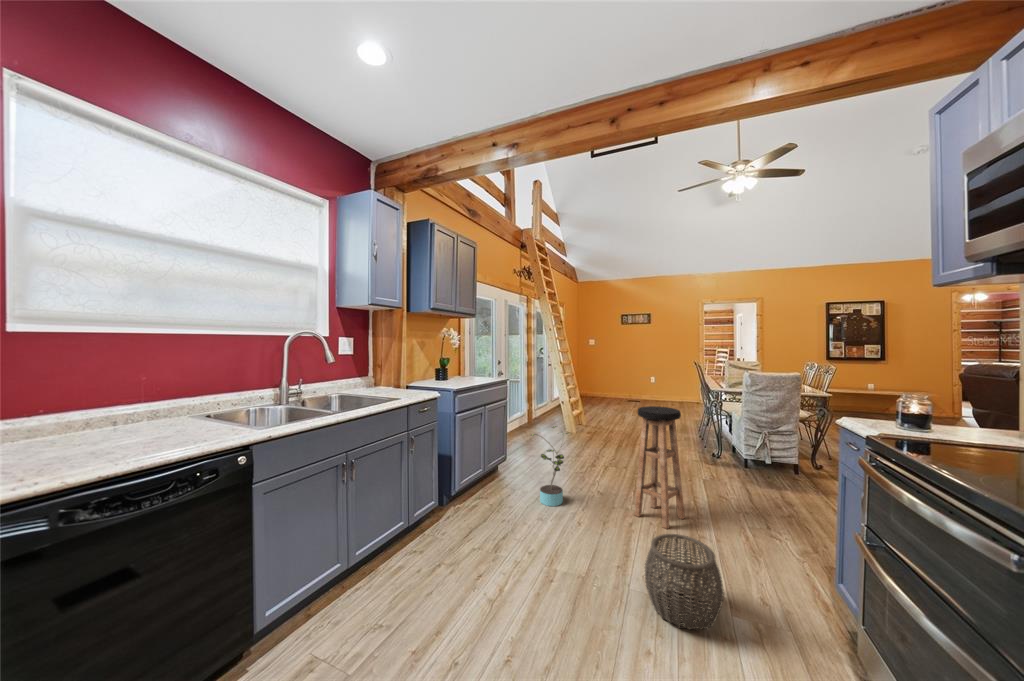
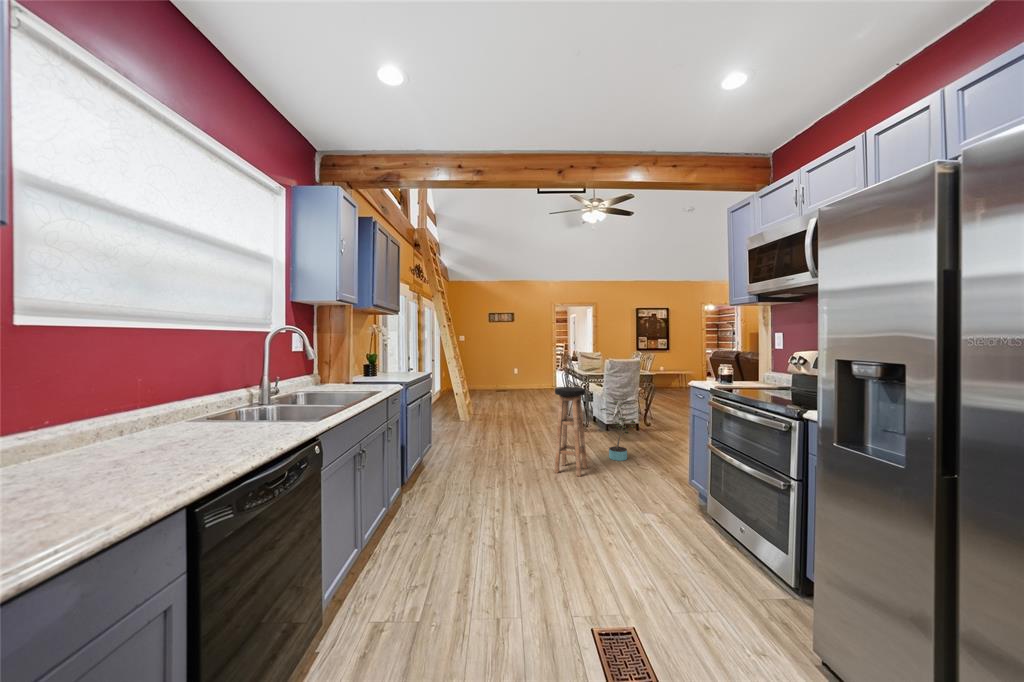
potted plant: present [531,426,568,506] -> present [601,401,635,461]
woven basket: present [645,534,724,631] -> none [590,470,641,527]

